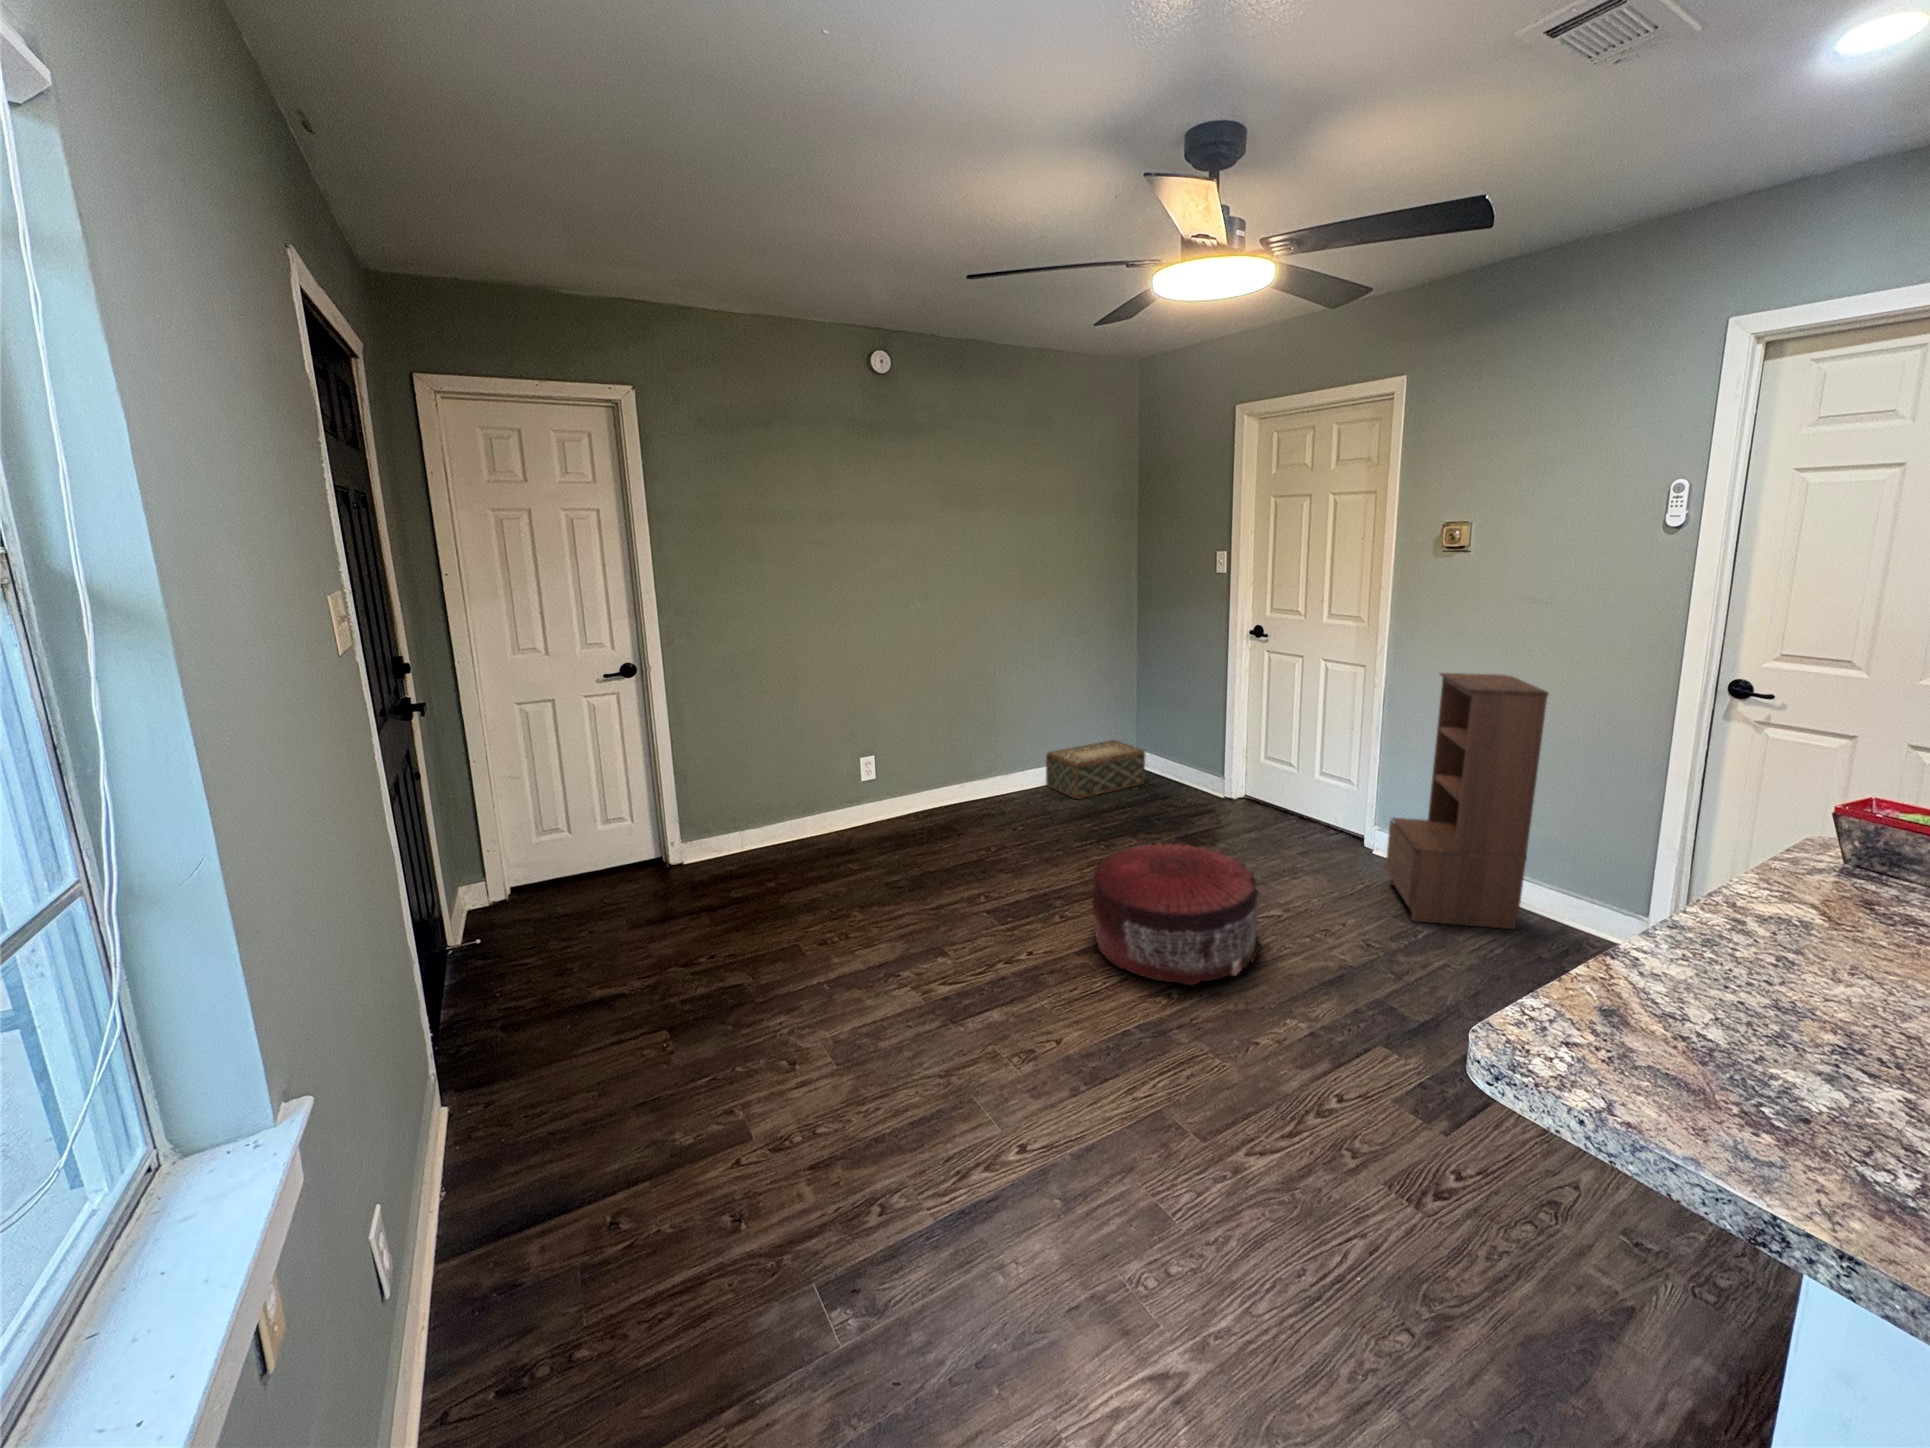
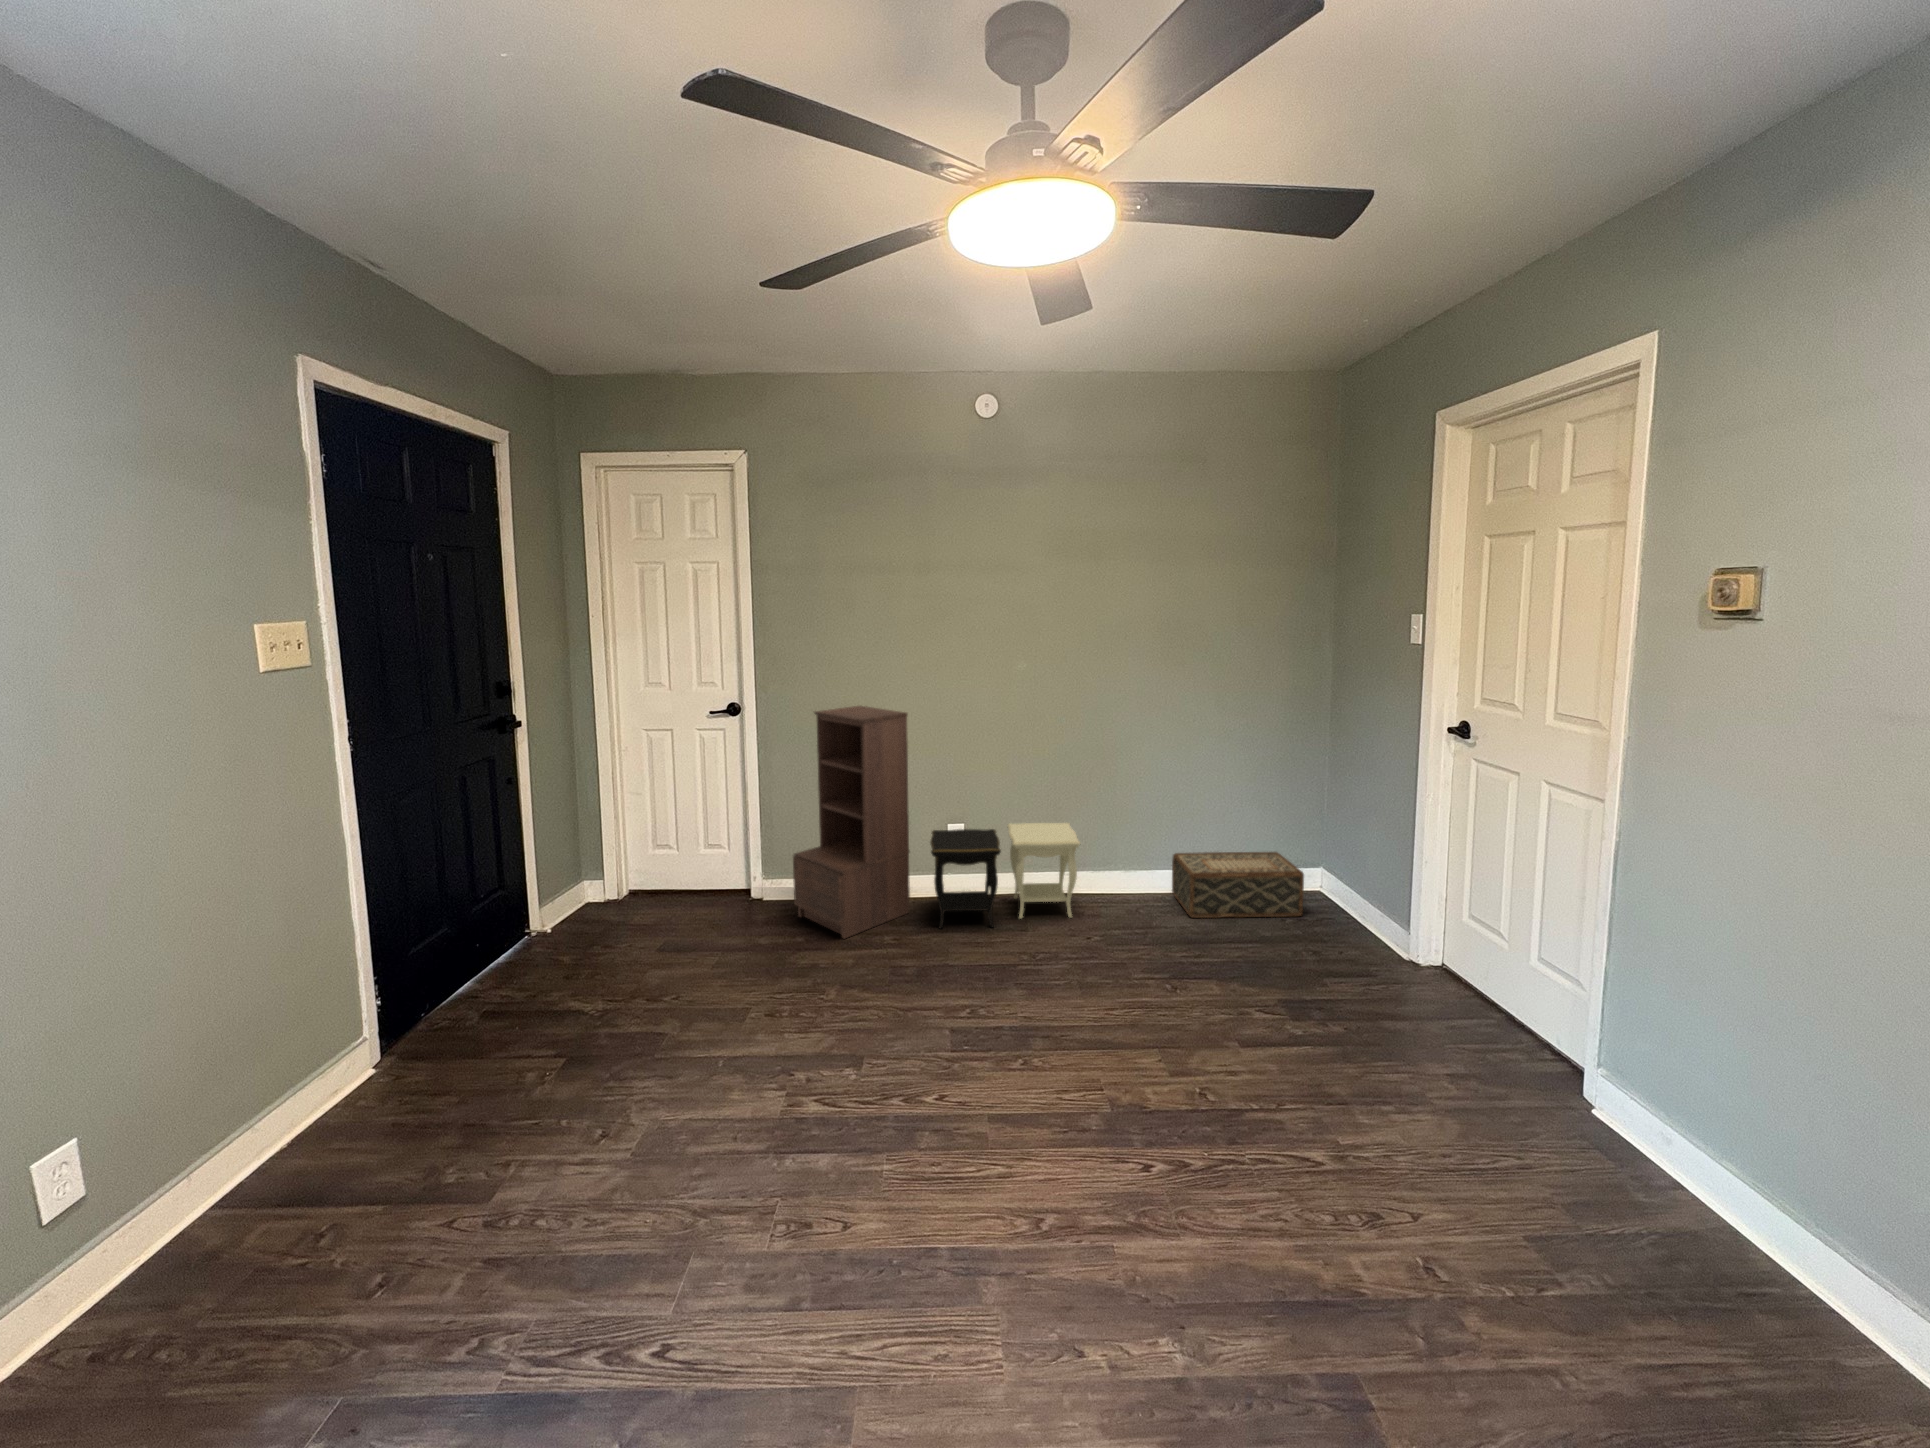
bookshelf: present [1386,673,1548,929] -> present [793,706,910,938]
side table: none [863,739,999,848] -> present [930,823,1080,928]
pouf: present [1091,842,1262,985] -> none [1005,996,1236,1235]

